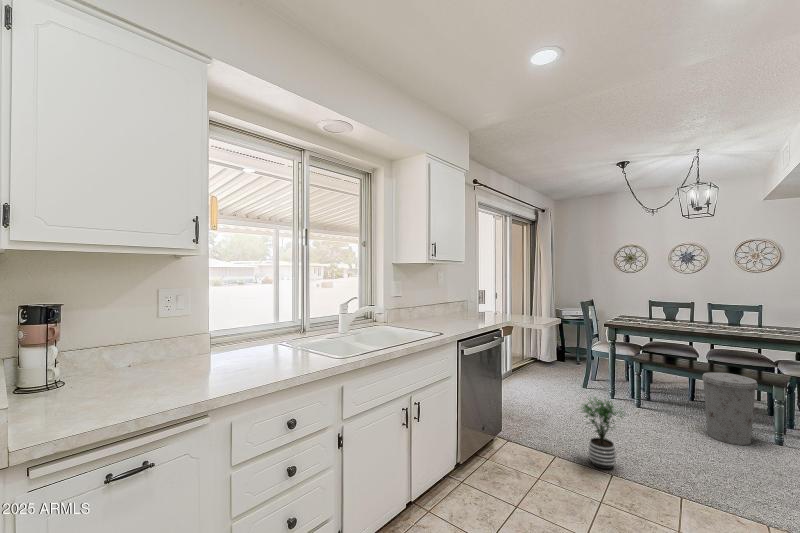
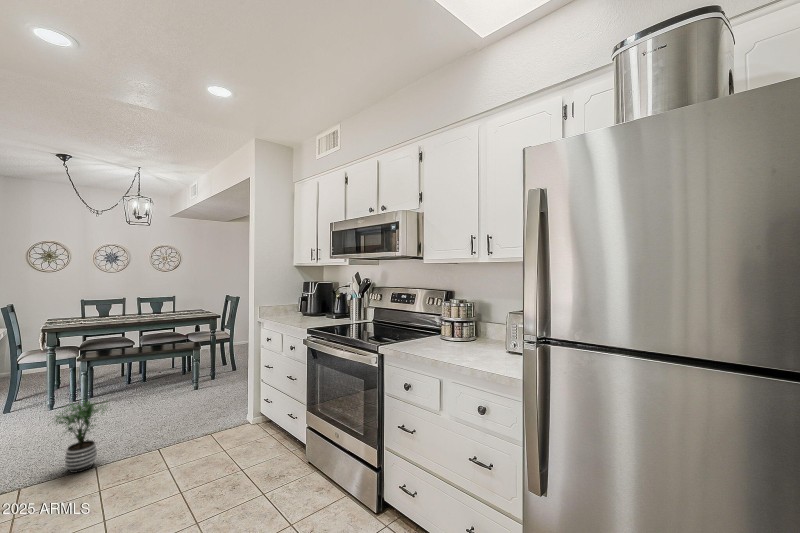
trash can: present [702,373,758,445] -> none [151,351,190,405]

